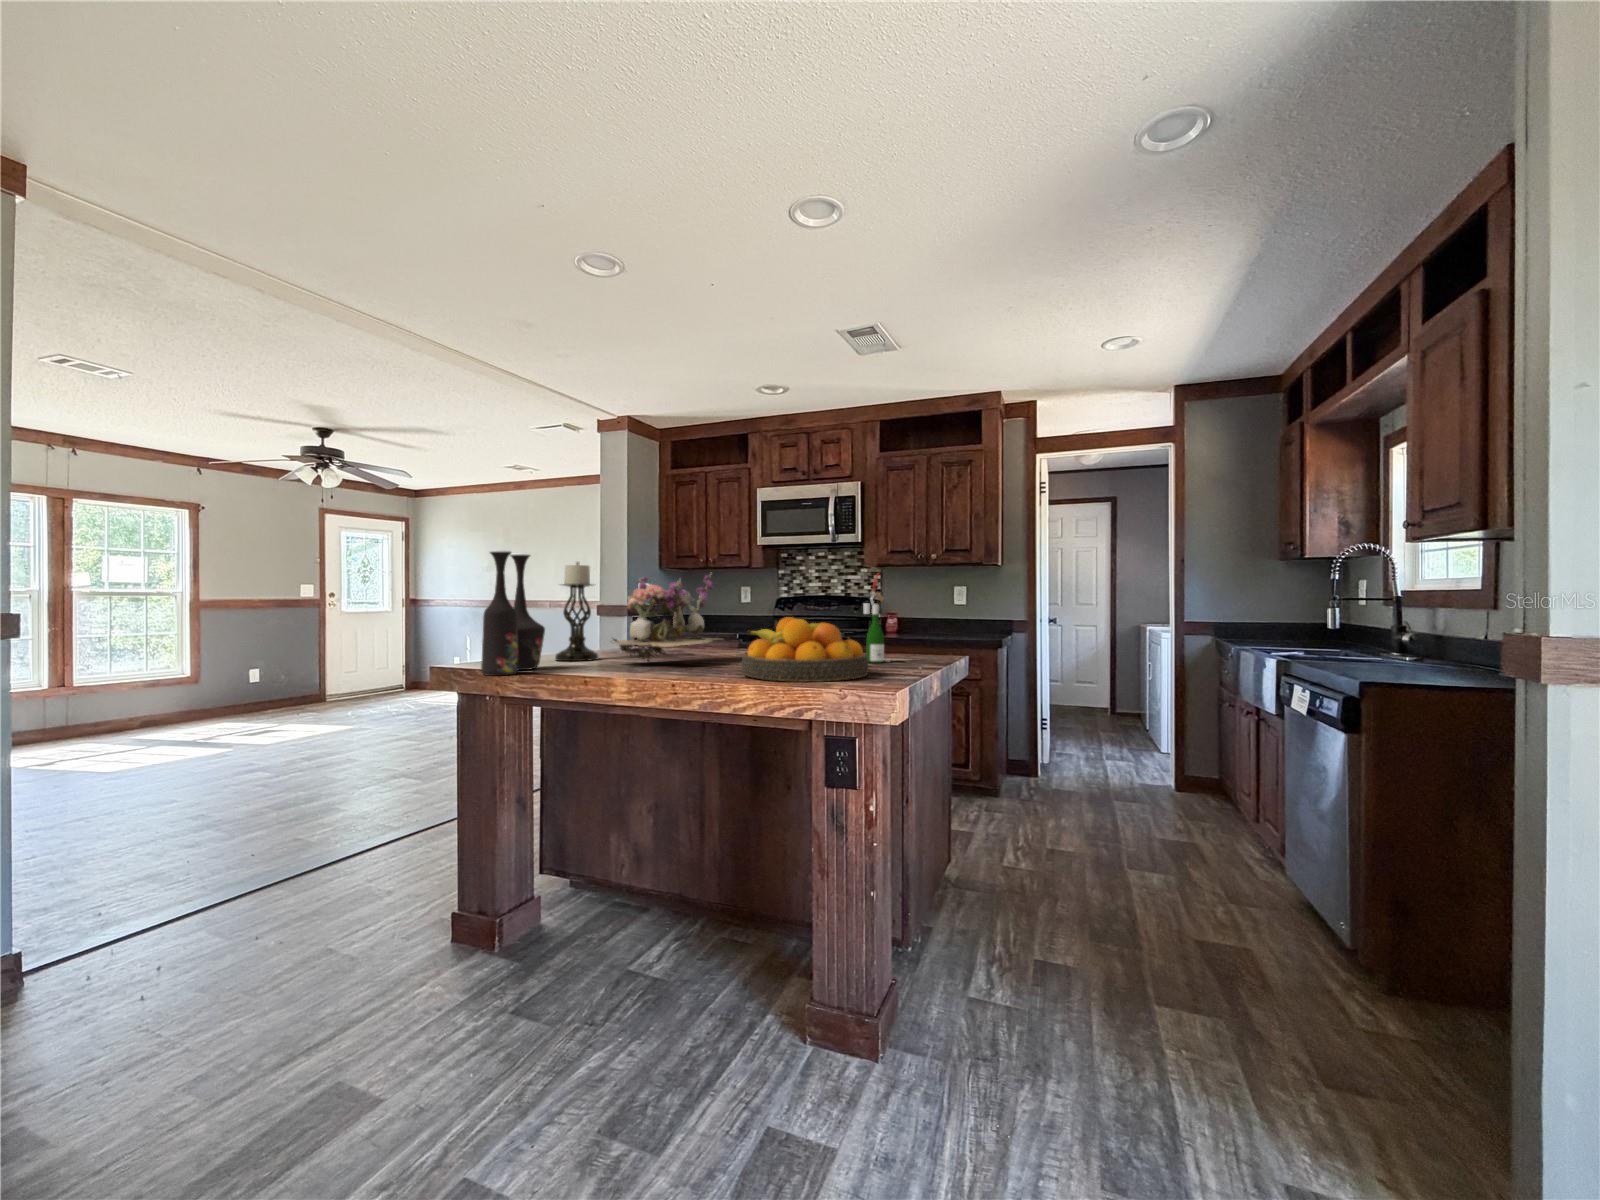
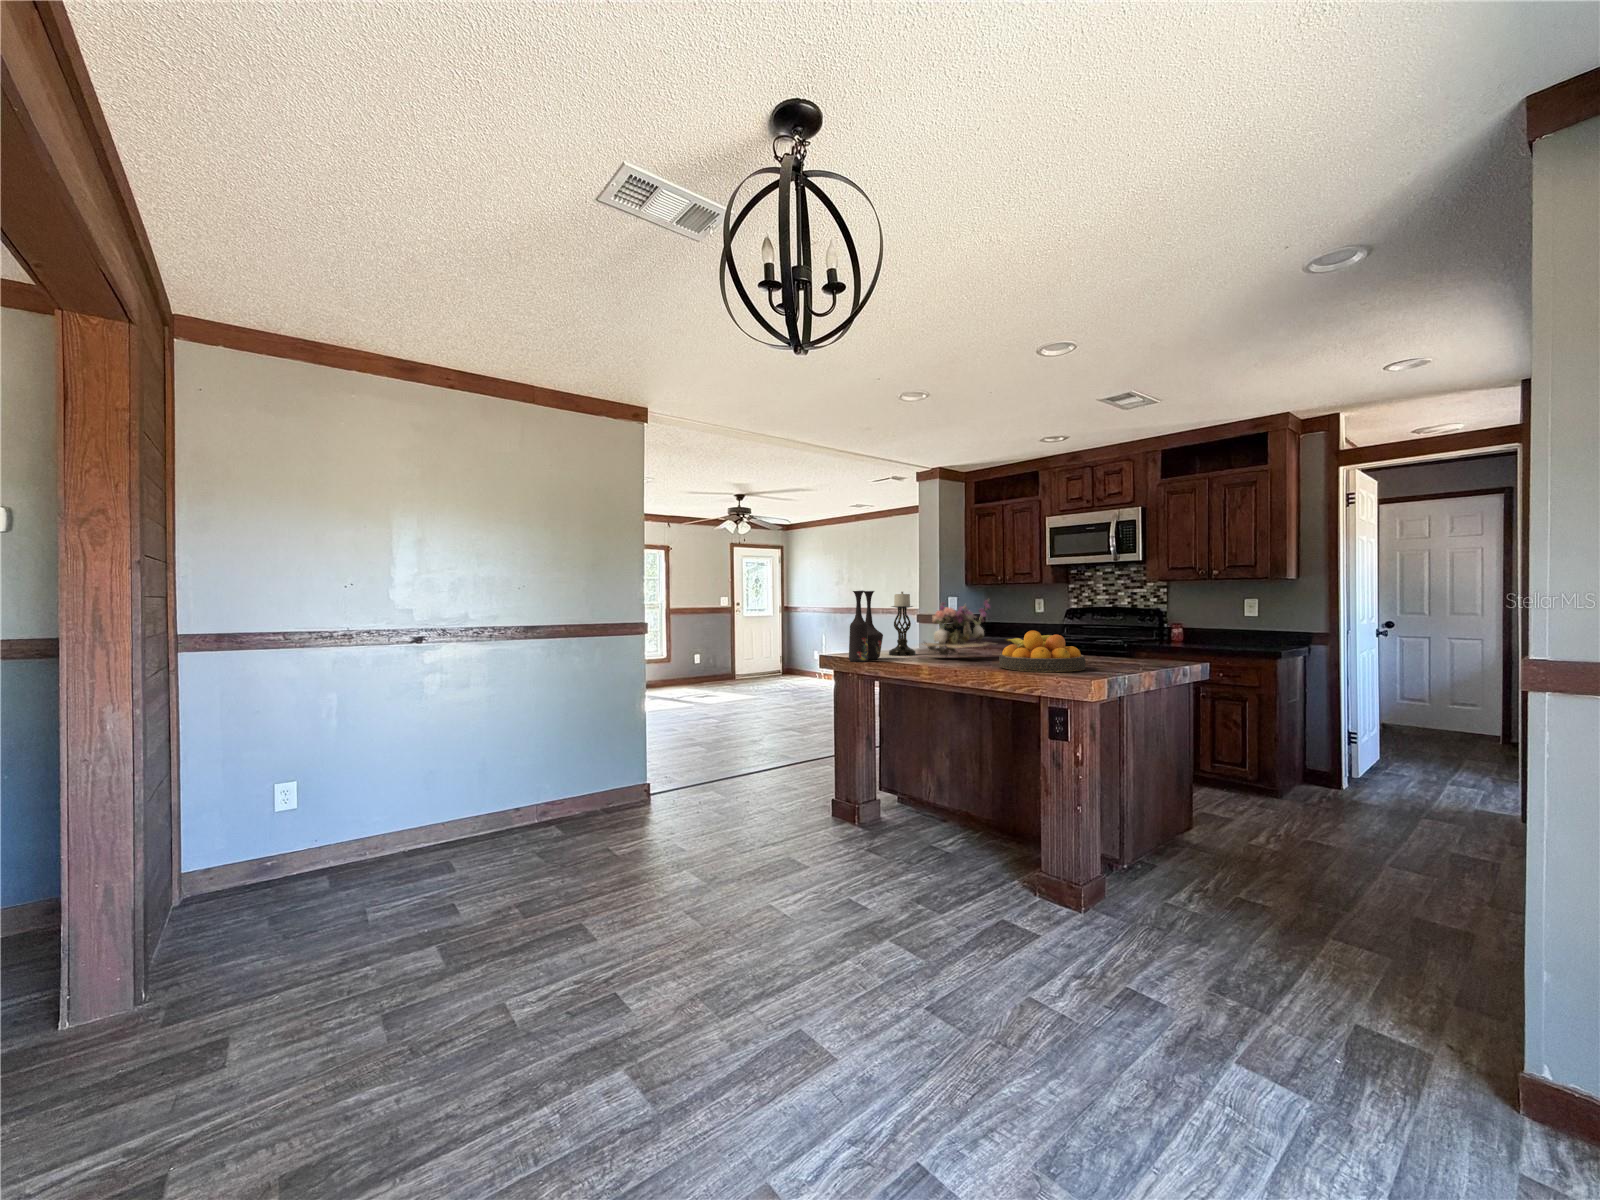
wine bottle: present [864,573,888,663] -> none [1098,598,1120,663]

